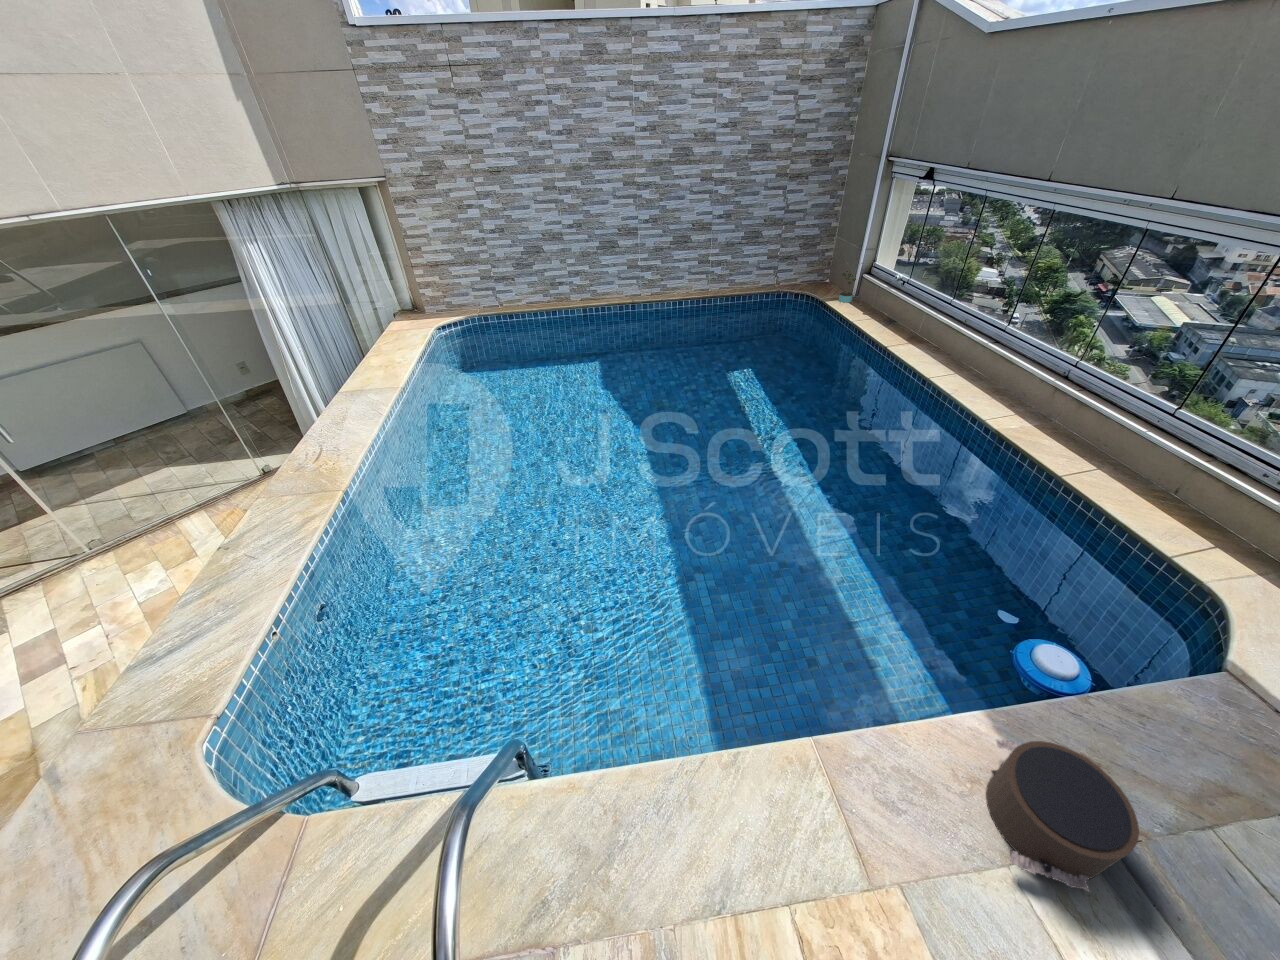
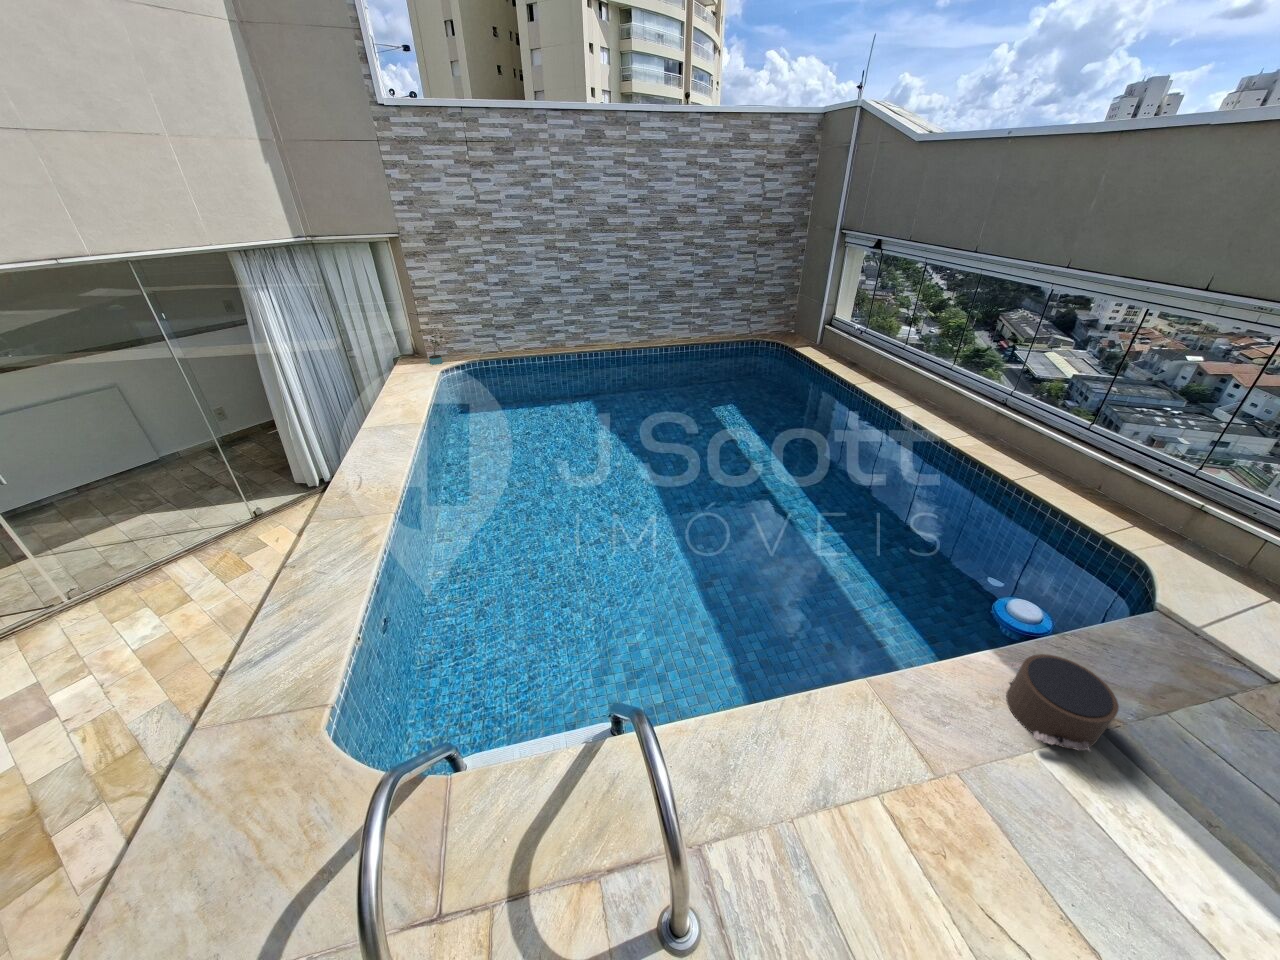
potted plant: present [839,258,858,303] -> present [418,324,443,364]

